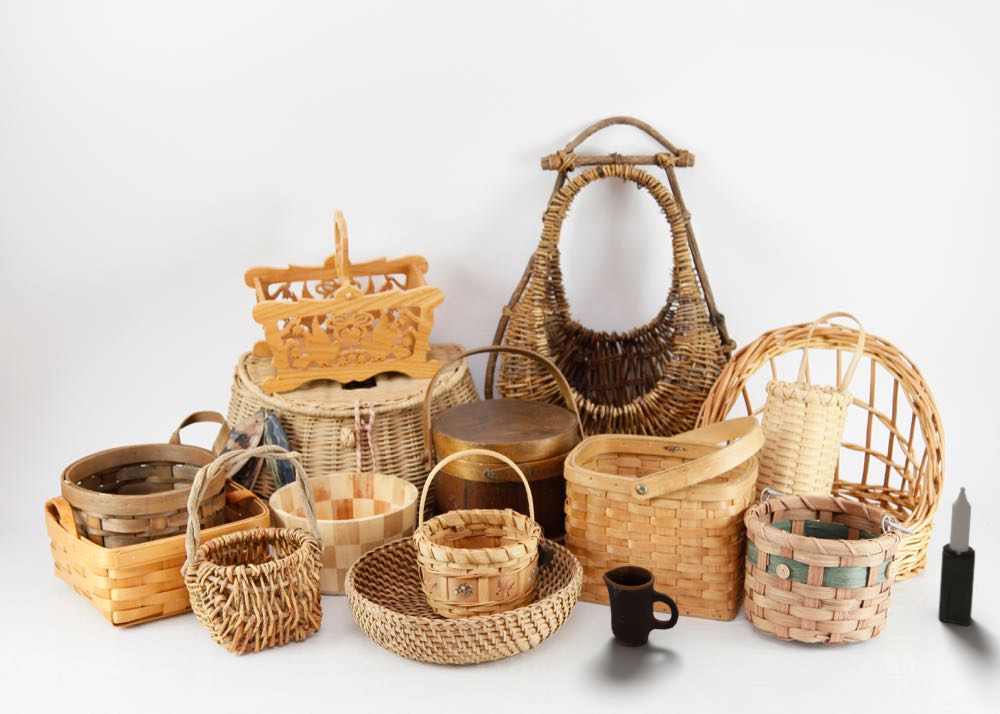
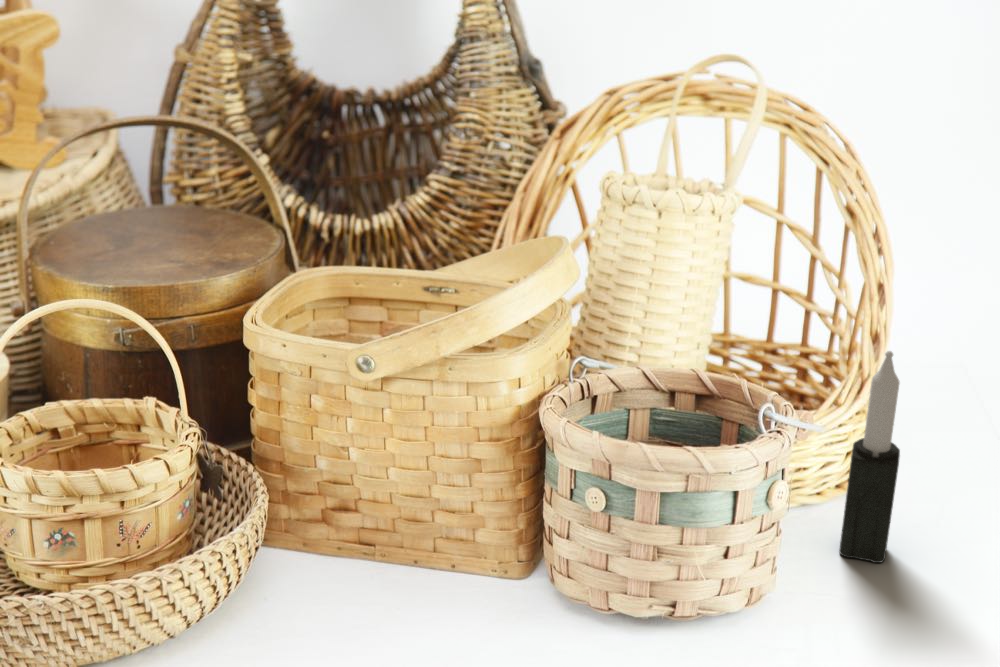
mug: present [602,566,679,646] -> none [302,491,431,624]

